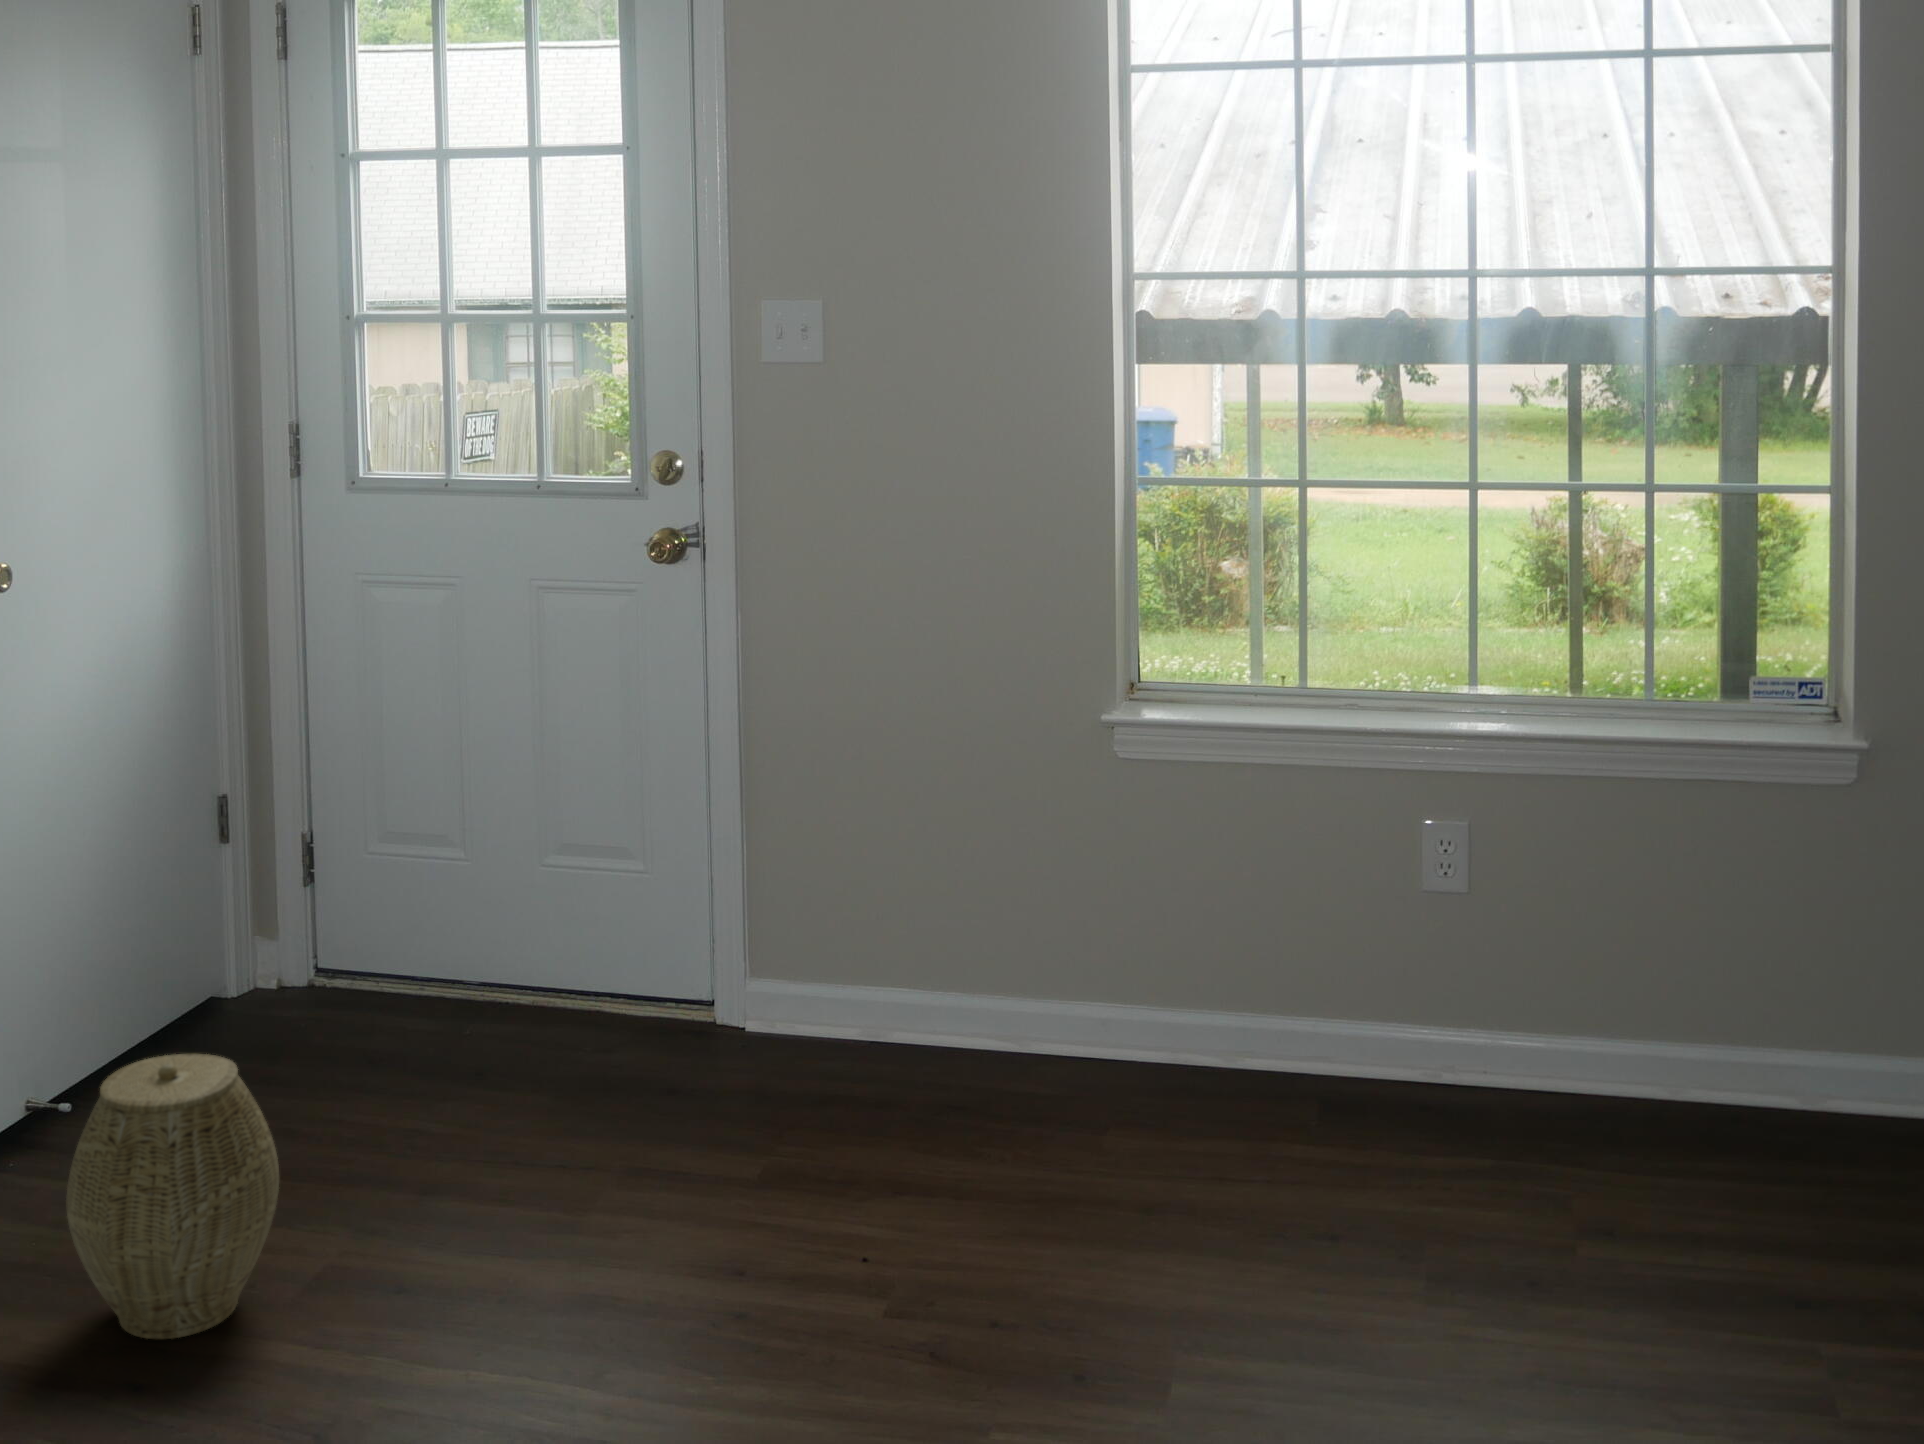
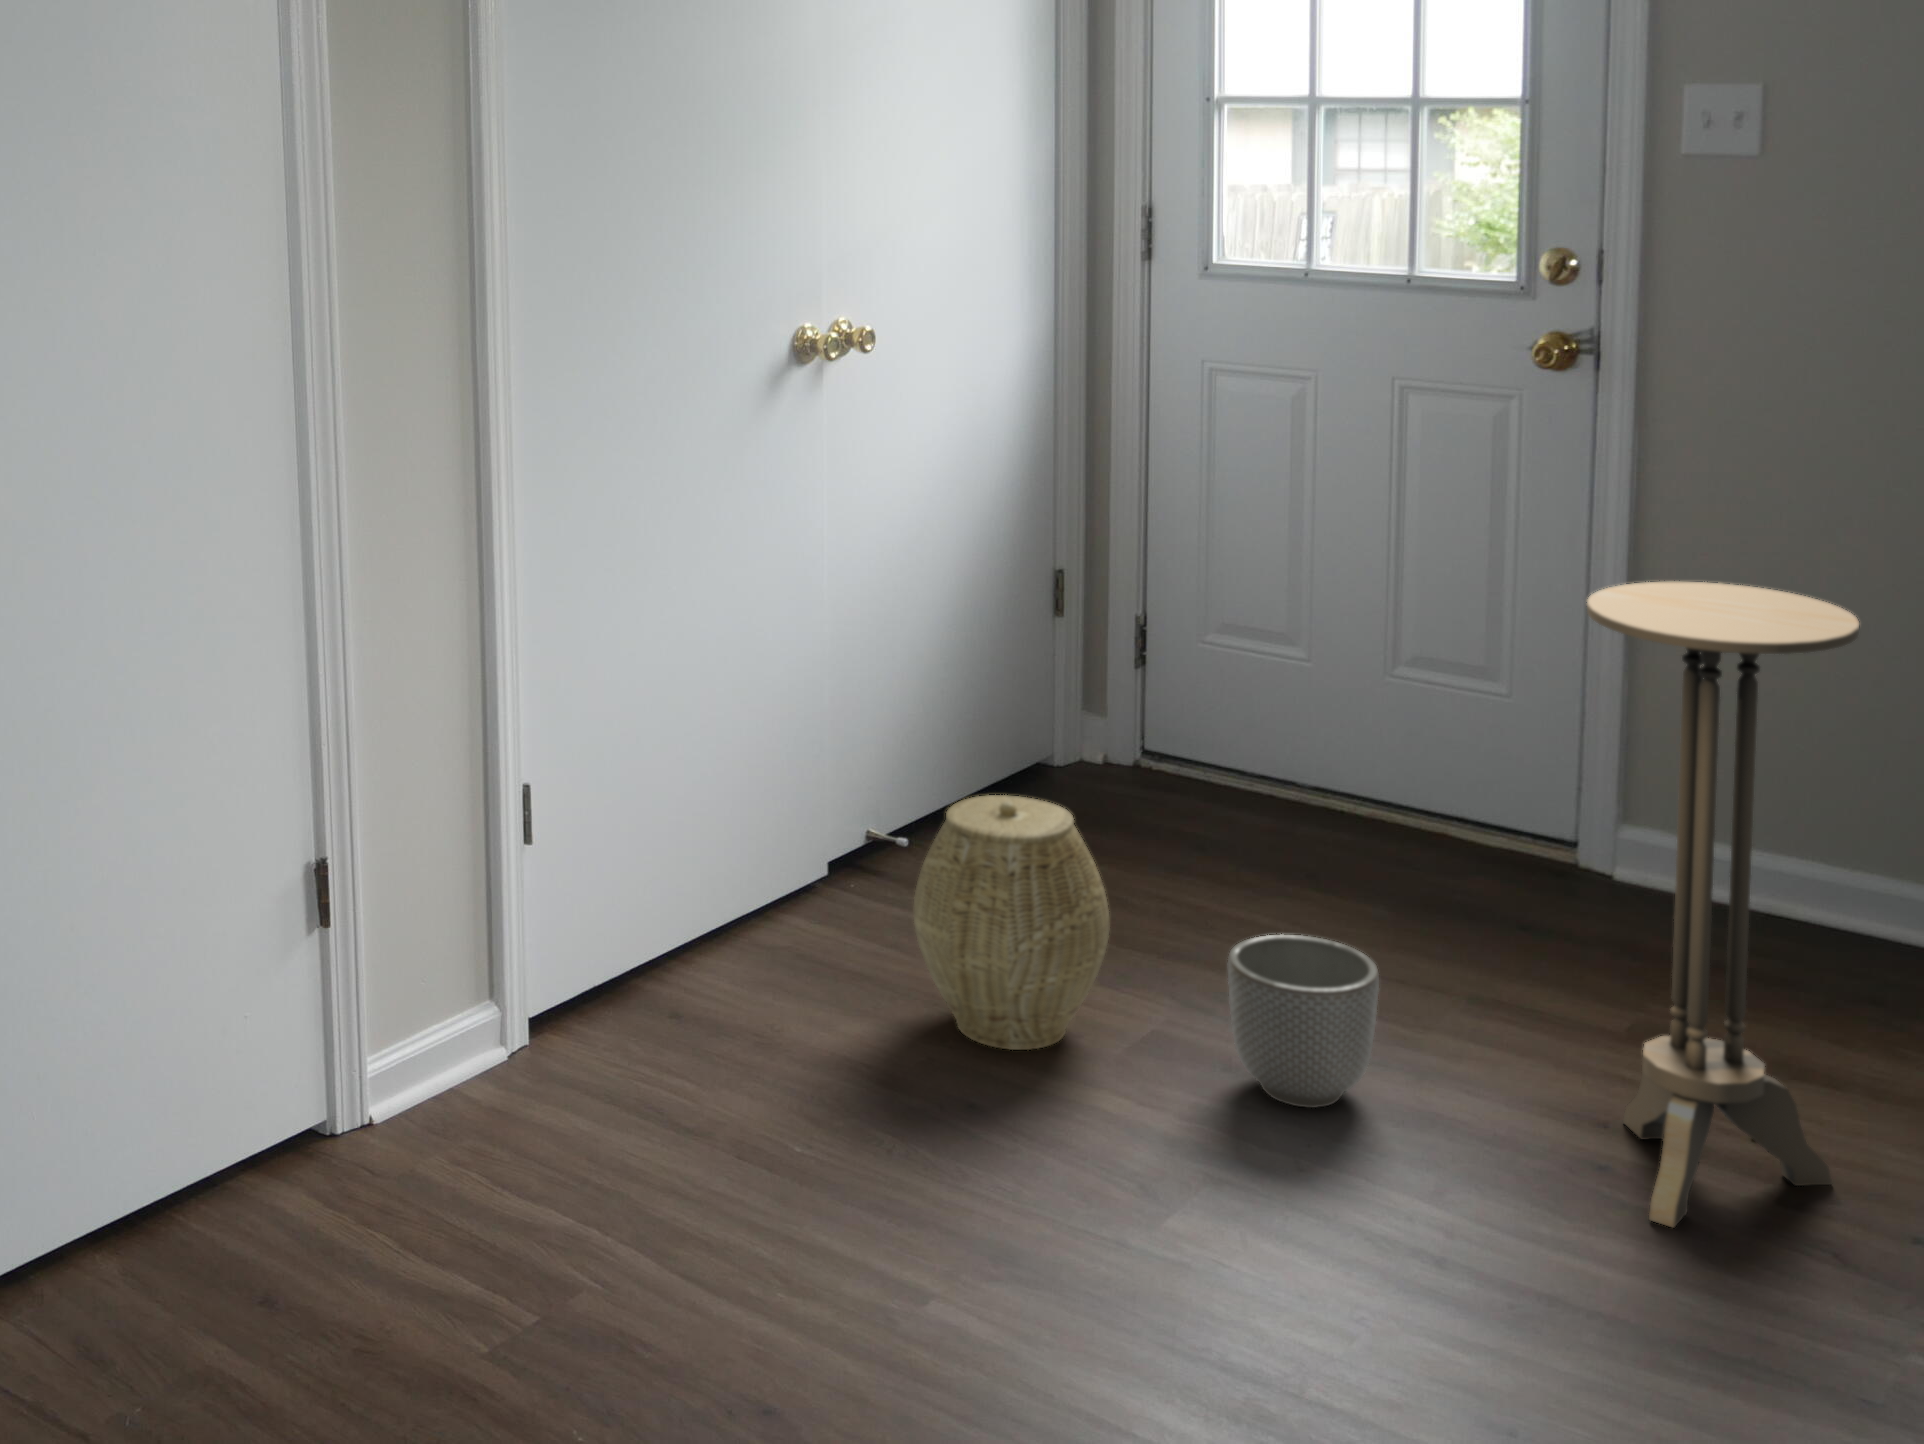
side table: none [706,749,931,1371] -> present [1587,581,1859,1227]
planter: none [398,1147,542,1330] -> present [1228,934,1379,1108]

